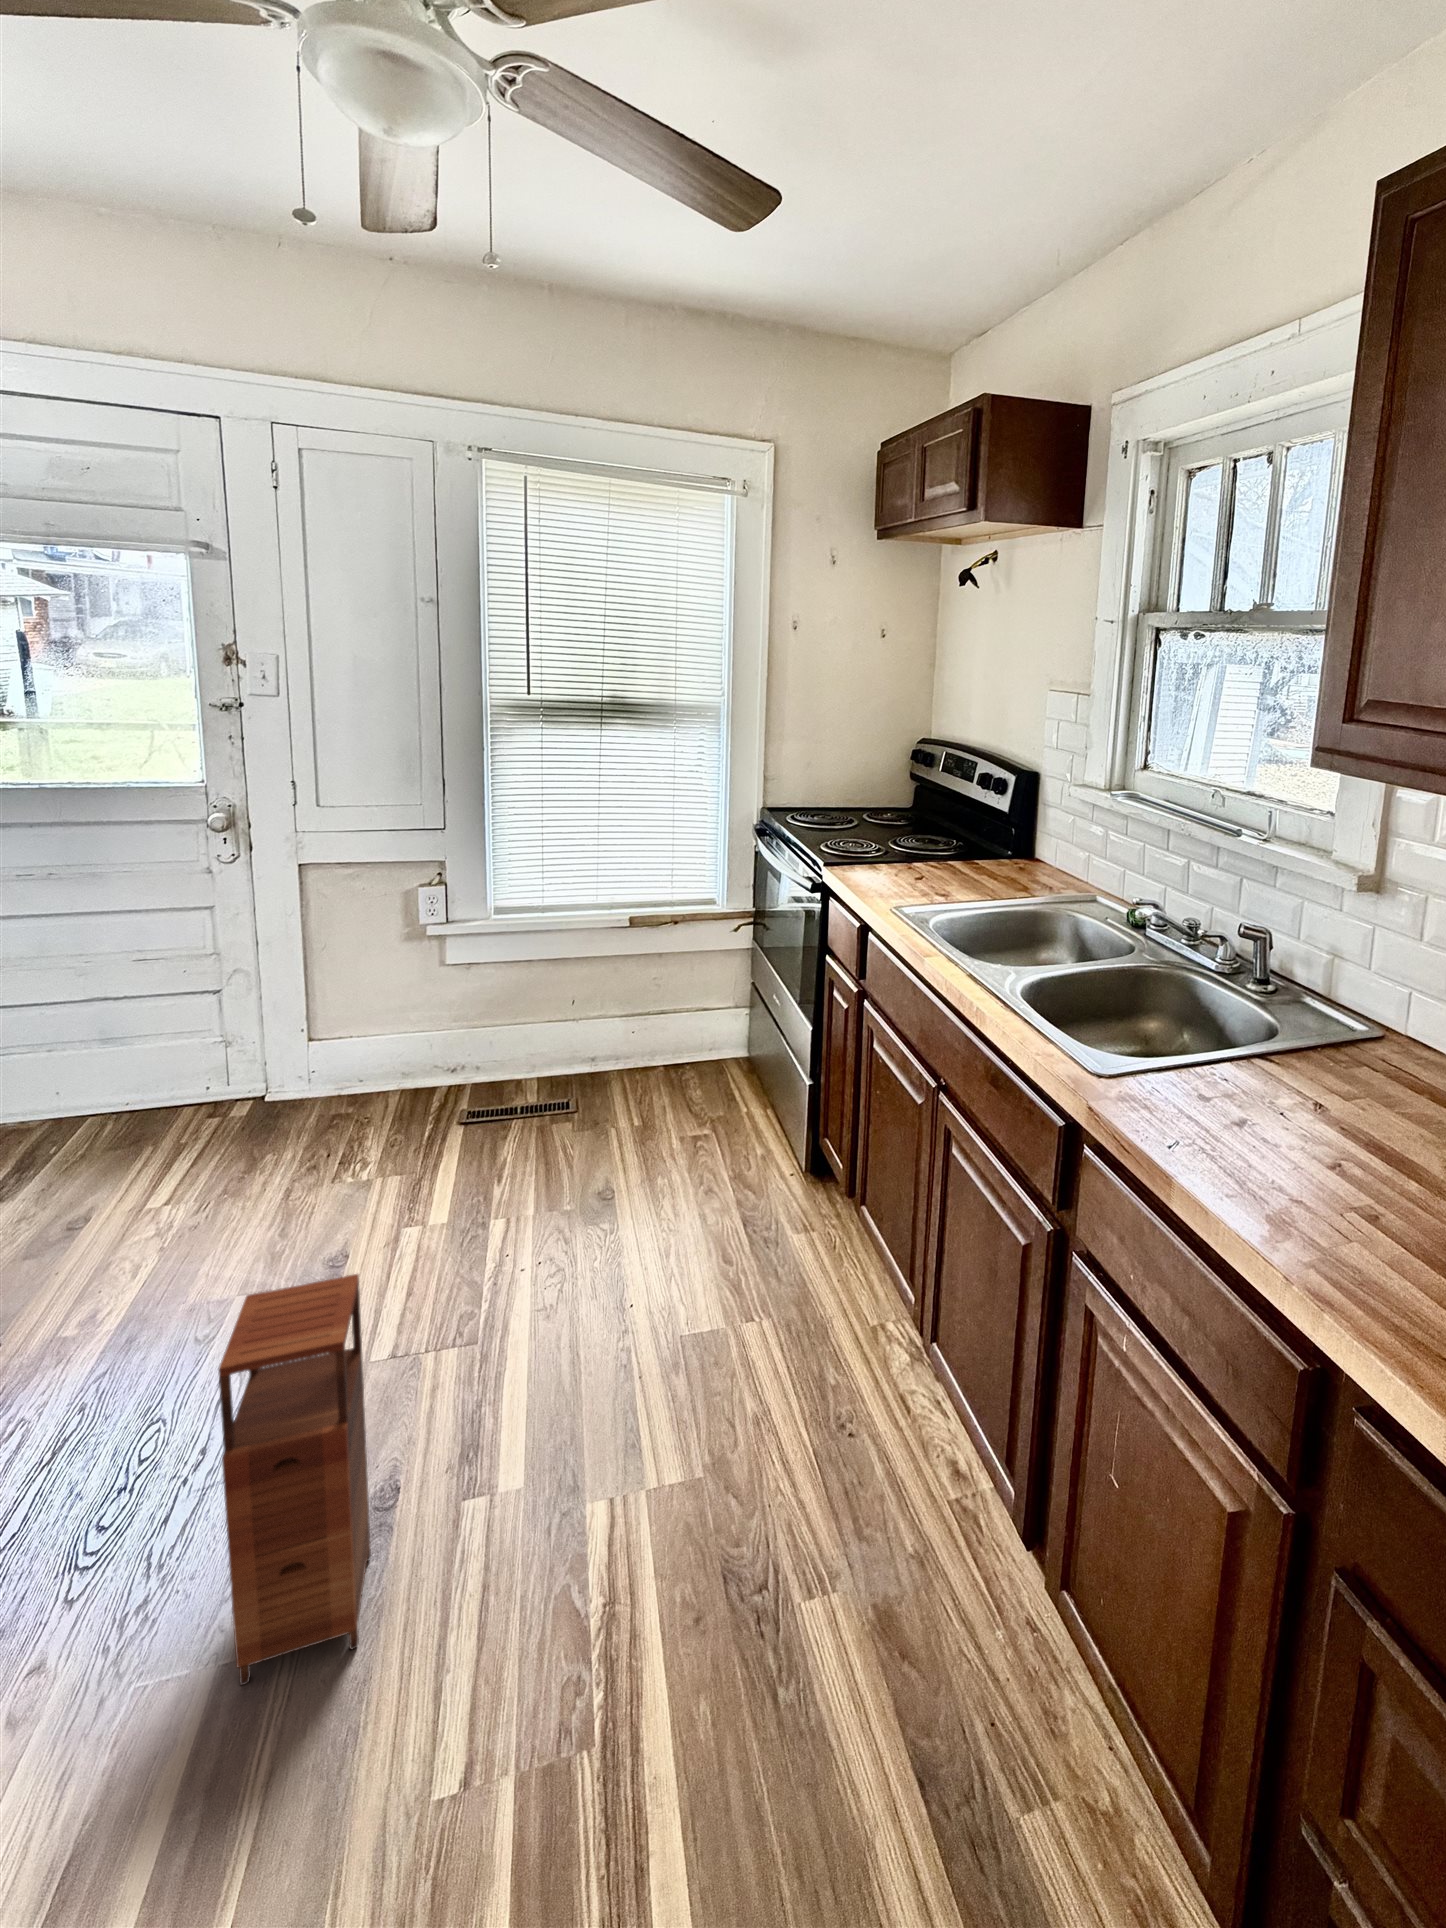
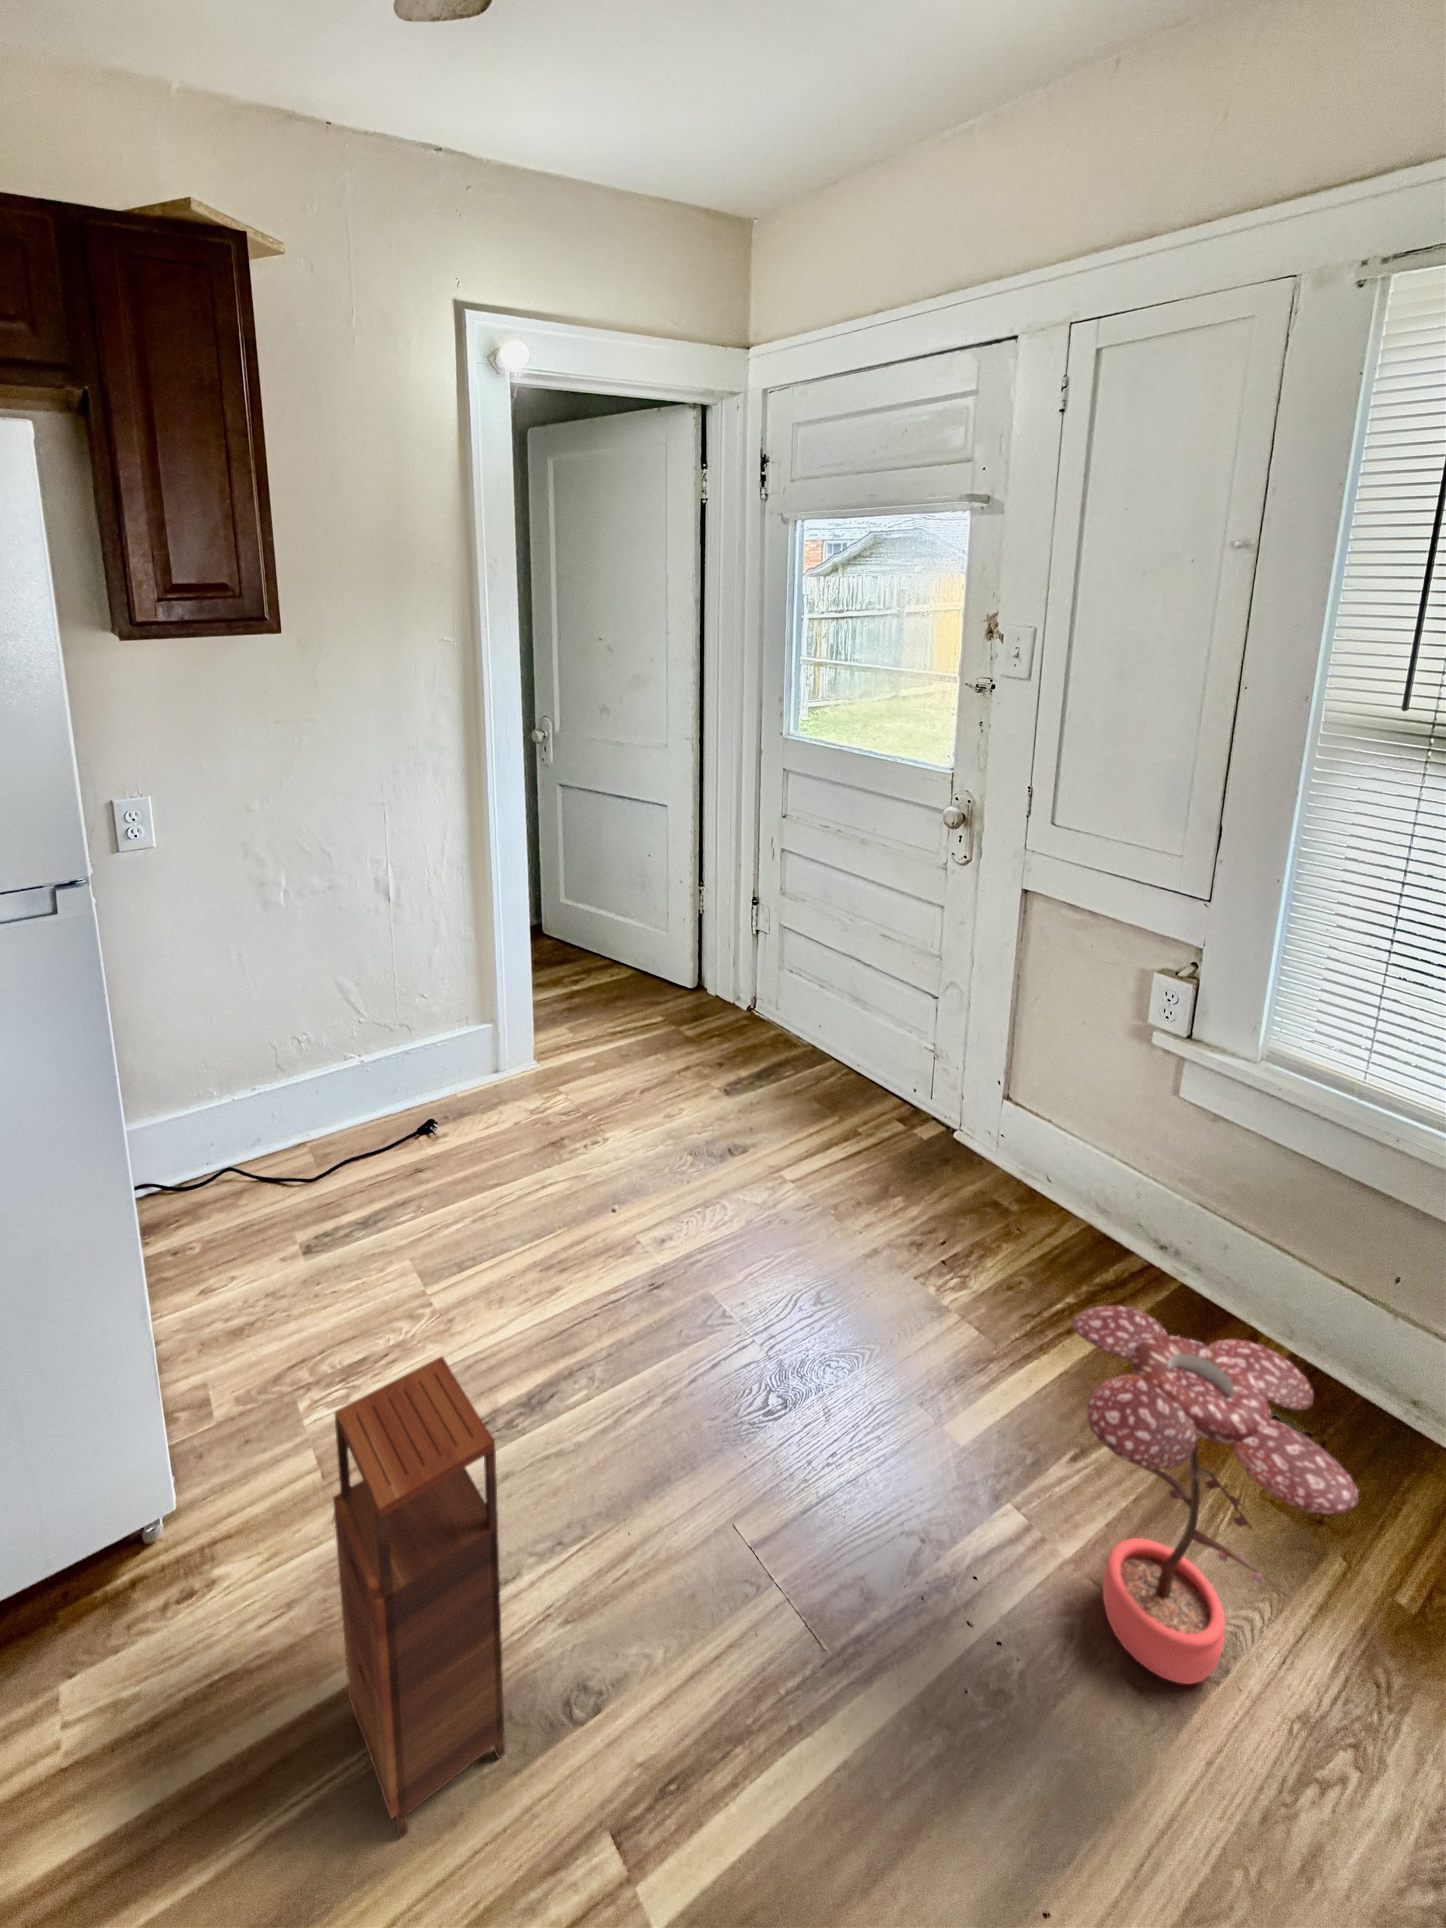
potted plant: none [514,1025,656,1216] -> present [1072,1305,1359,1684]

